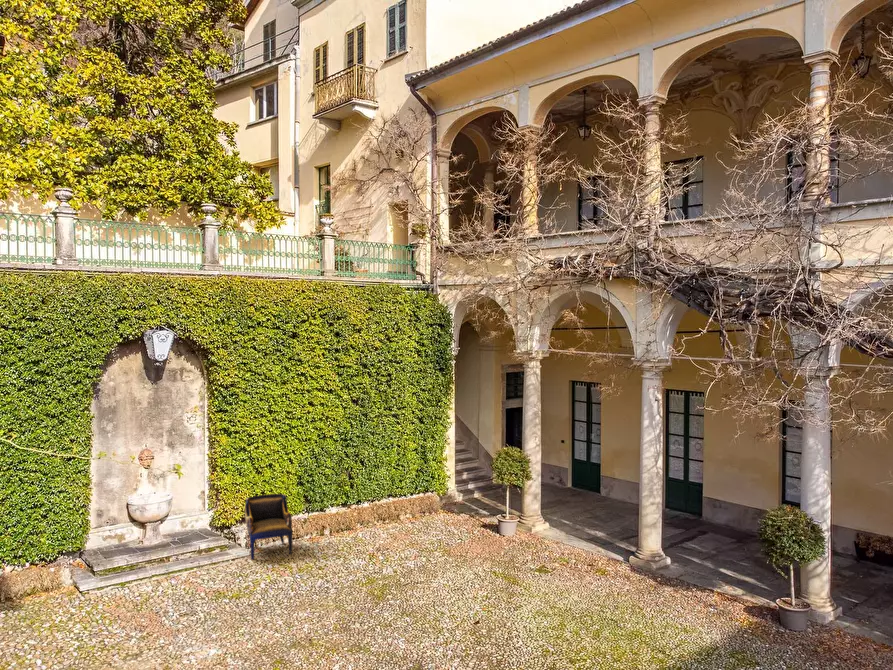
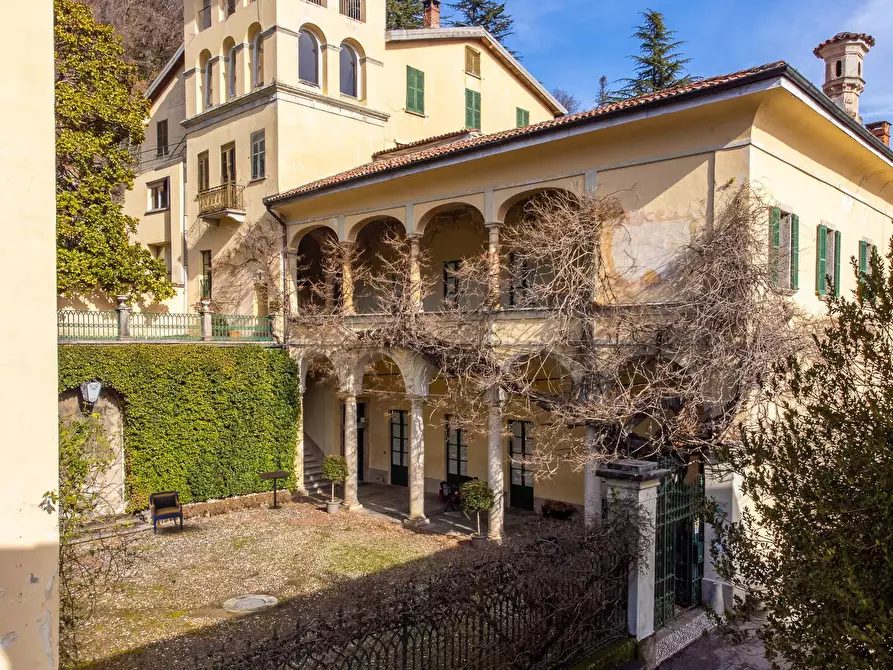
pedestal table: none [398,467,443,523] -> present [259,471,291,509]

